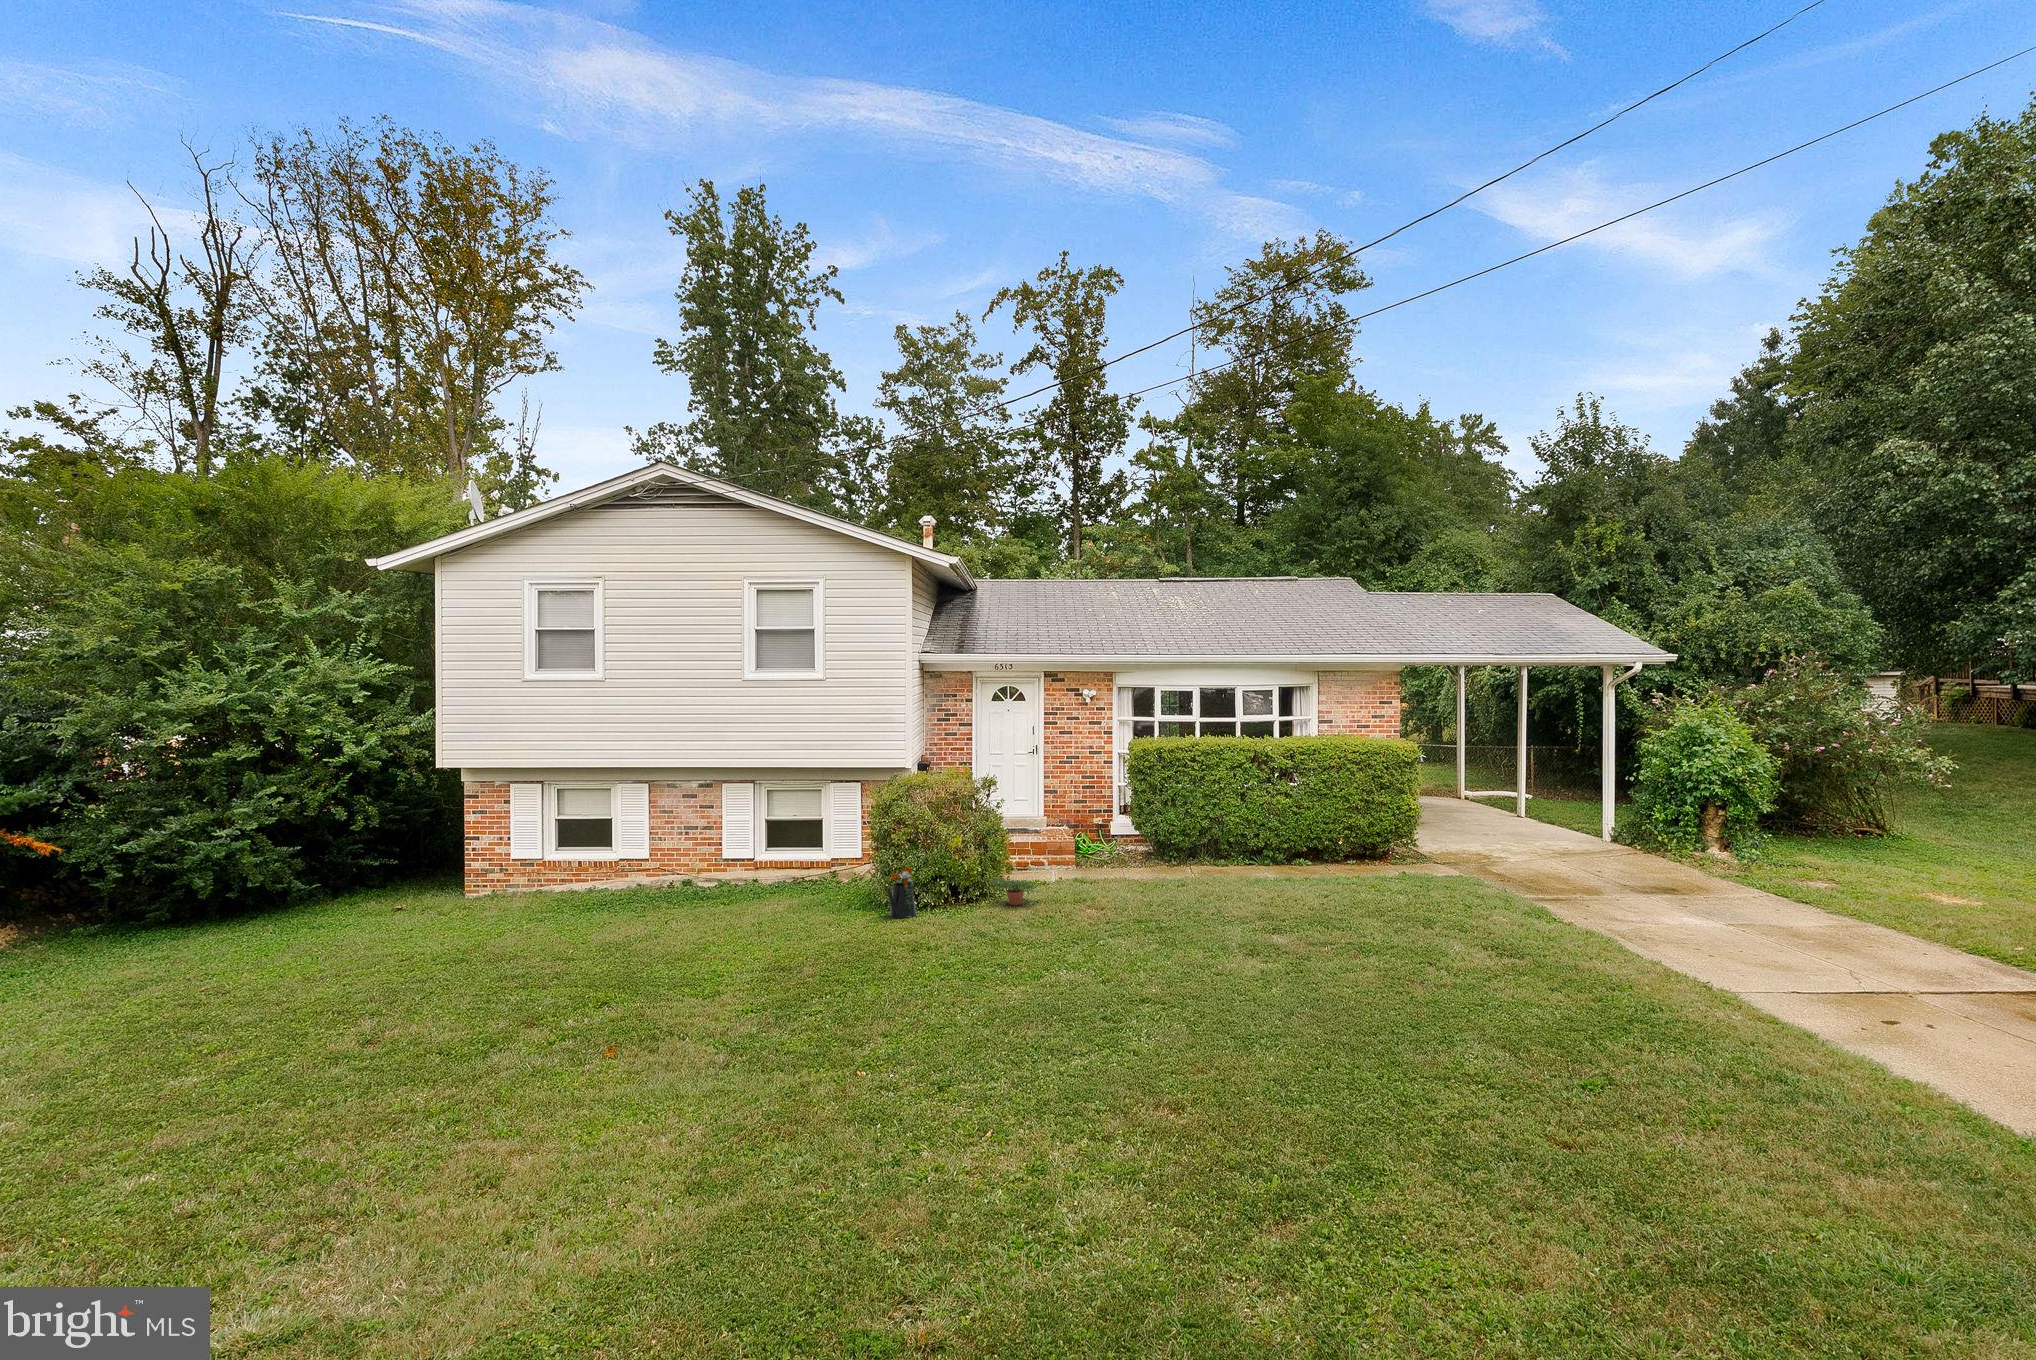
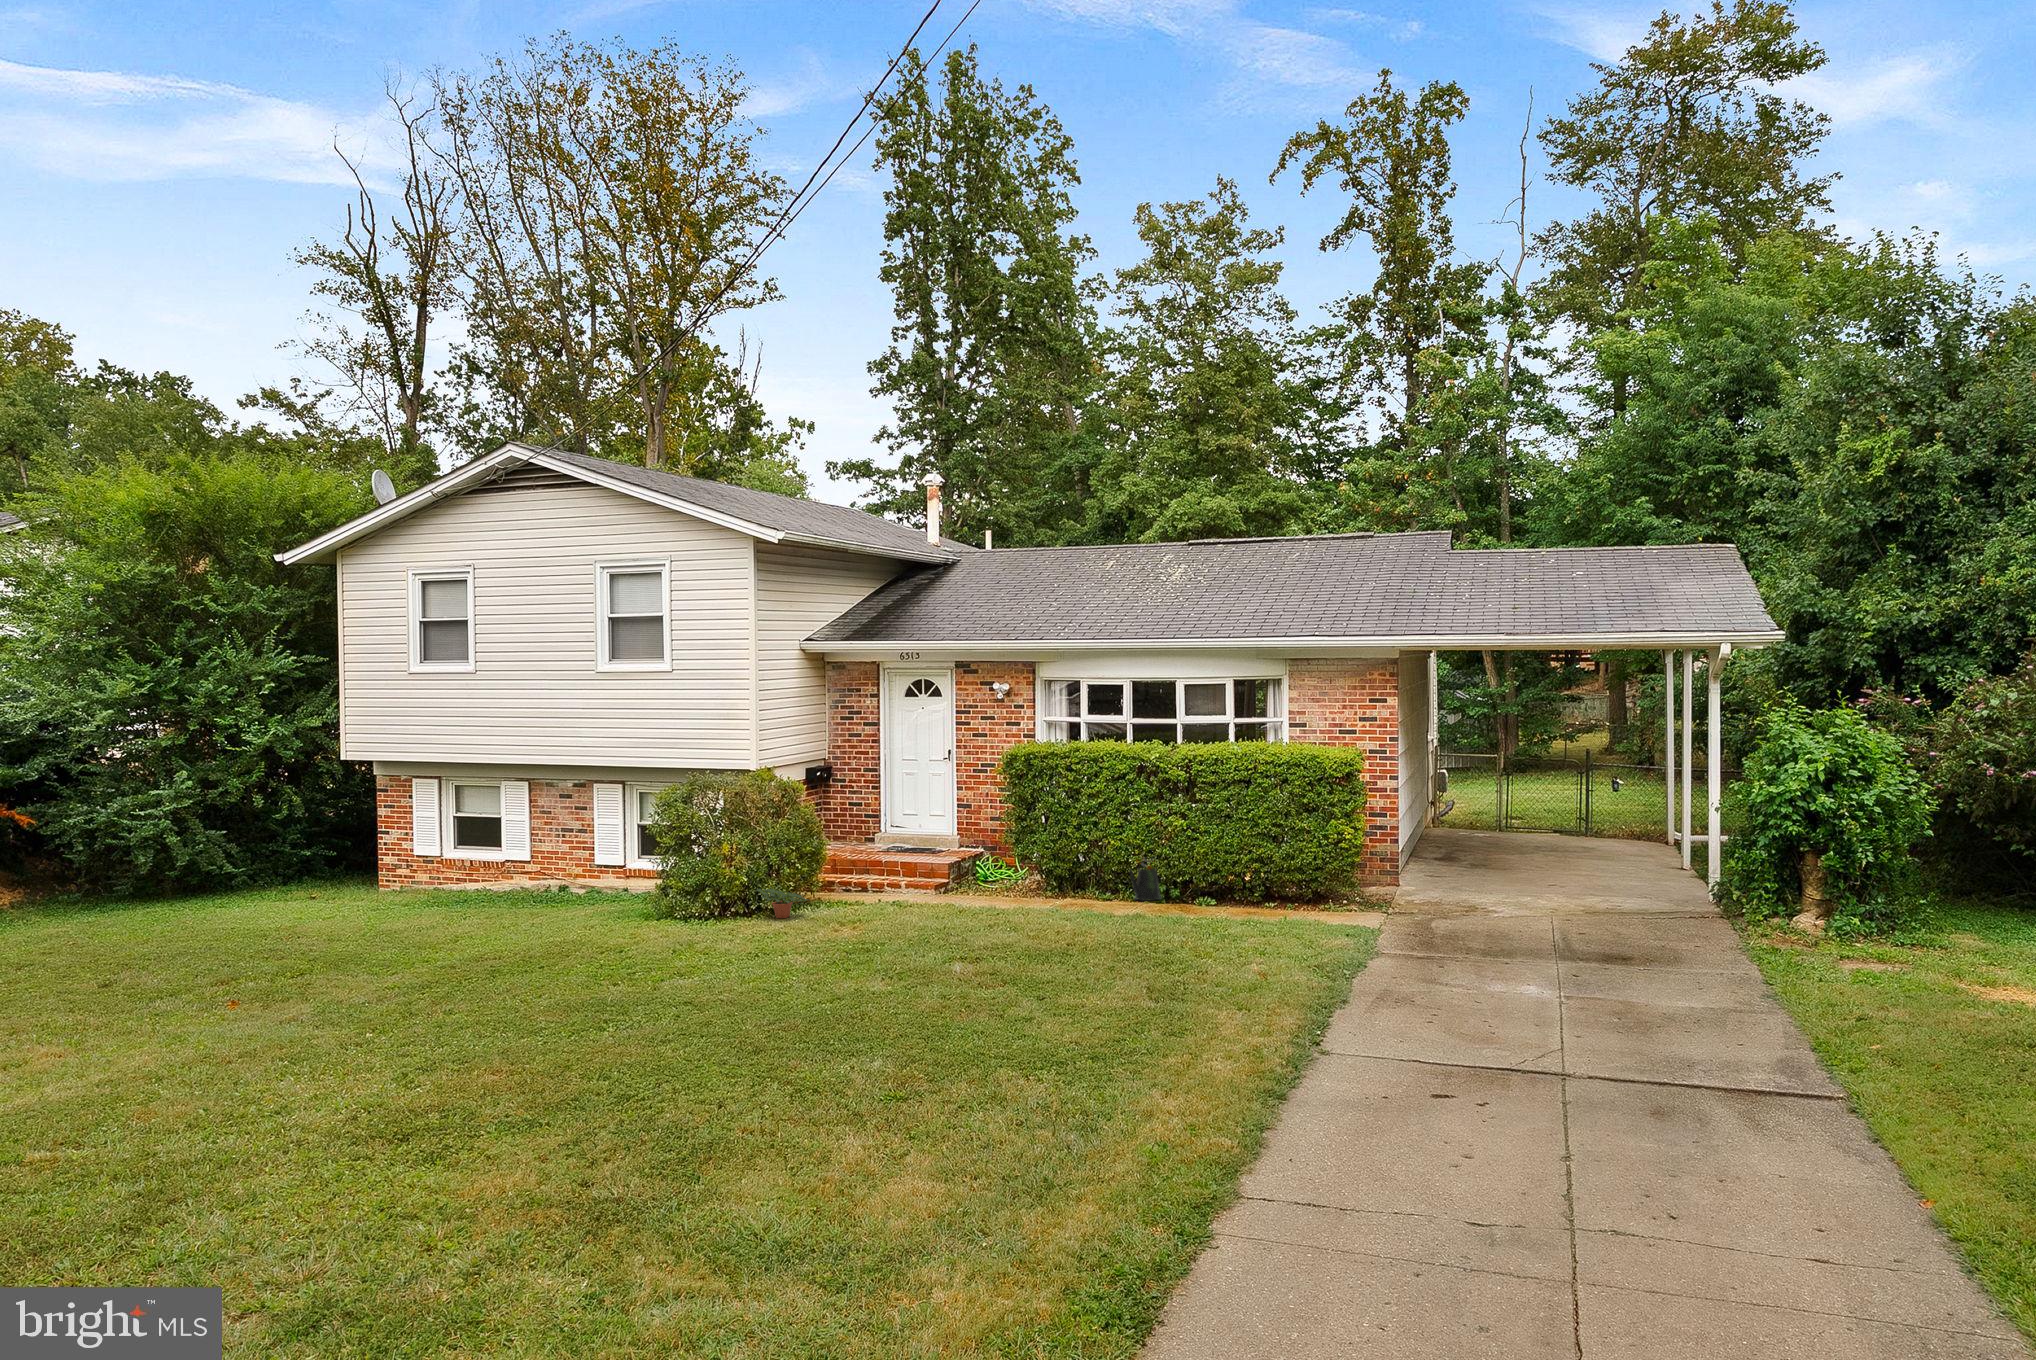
watering can: present [887,867,917,918] -> present [1129,859,1161,901]

